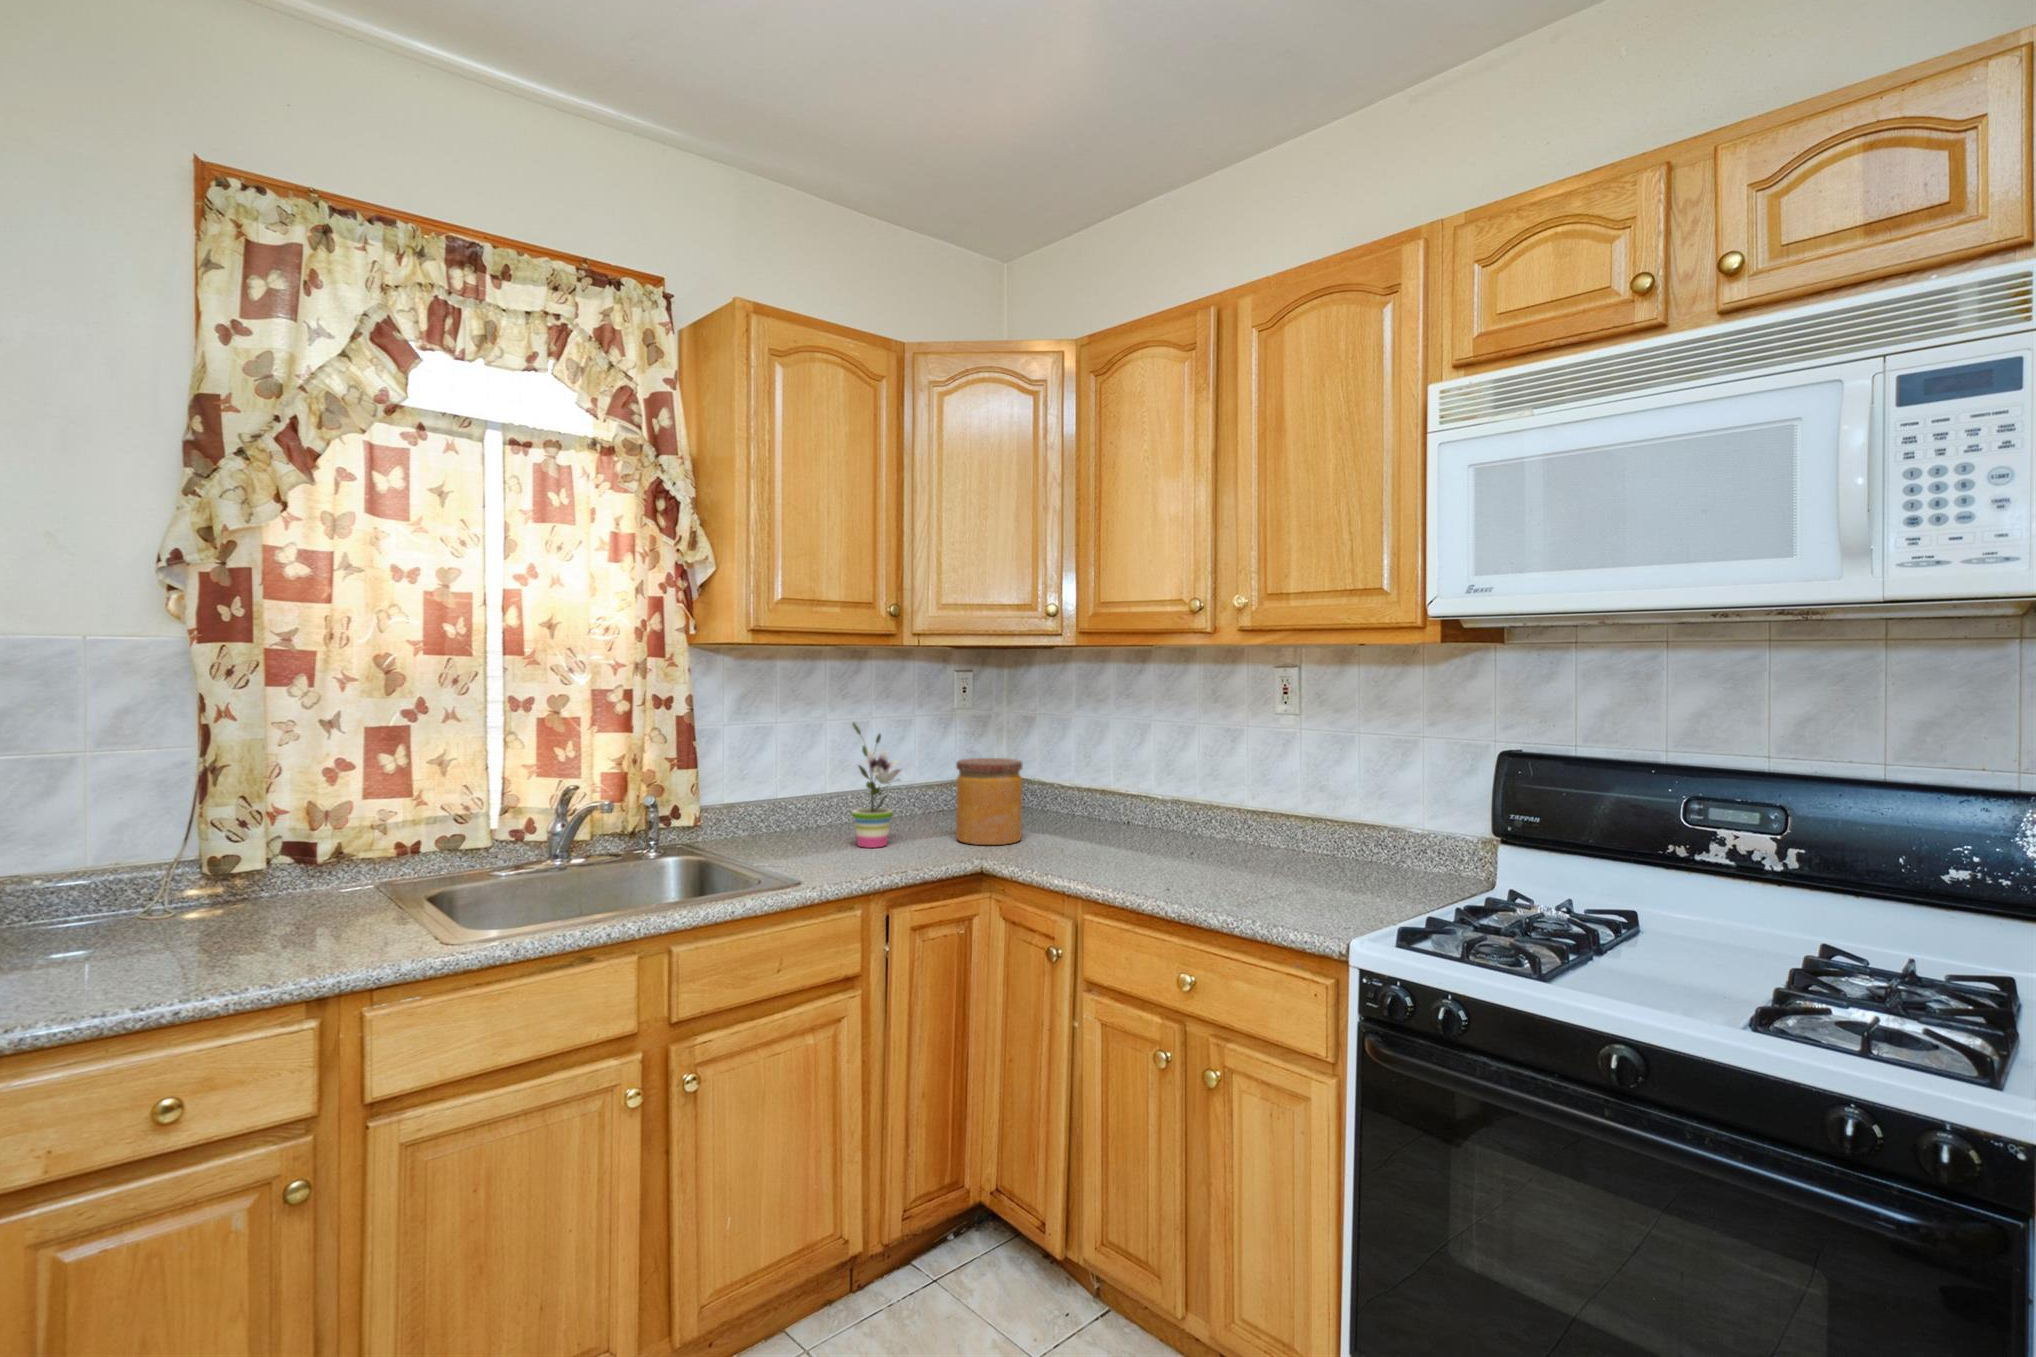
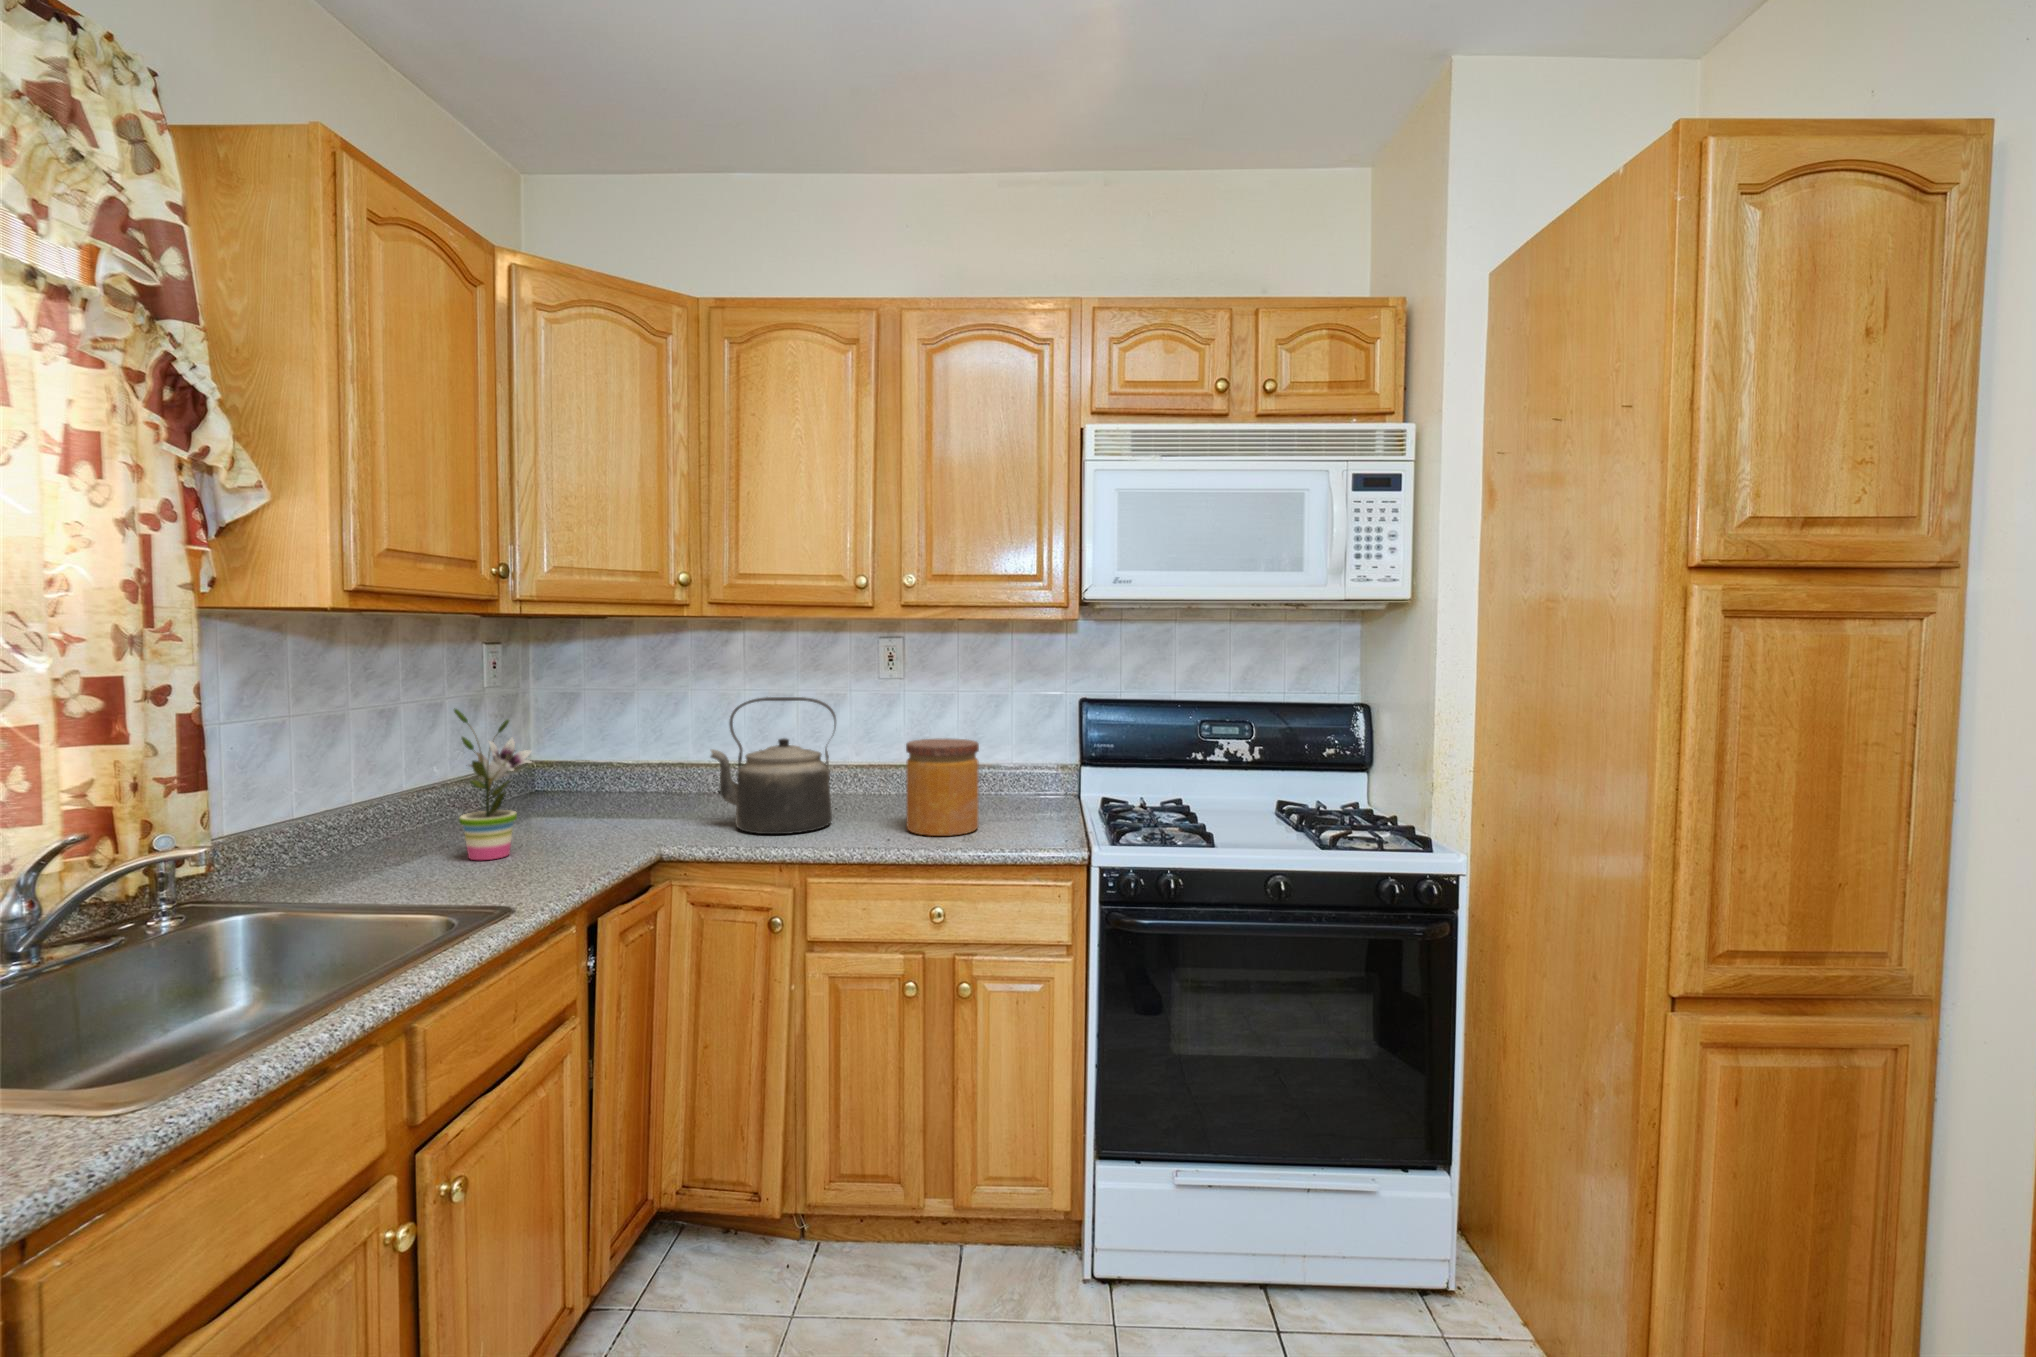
kettle: none [1054,727,1163,867] -> present [711,697,836,834]
jar: present [956,758,1022,845] -> present [906,739,979,836]

